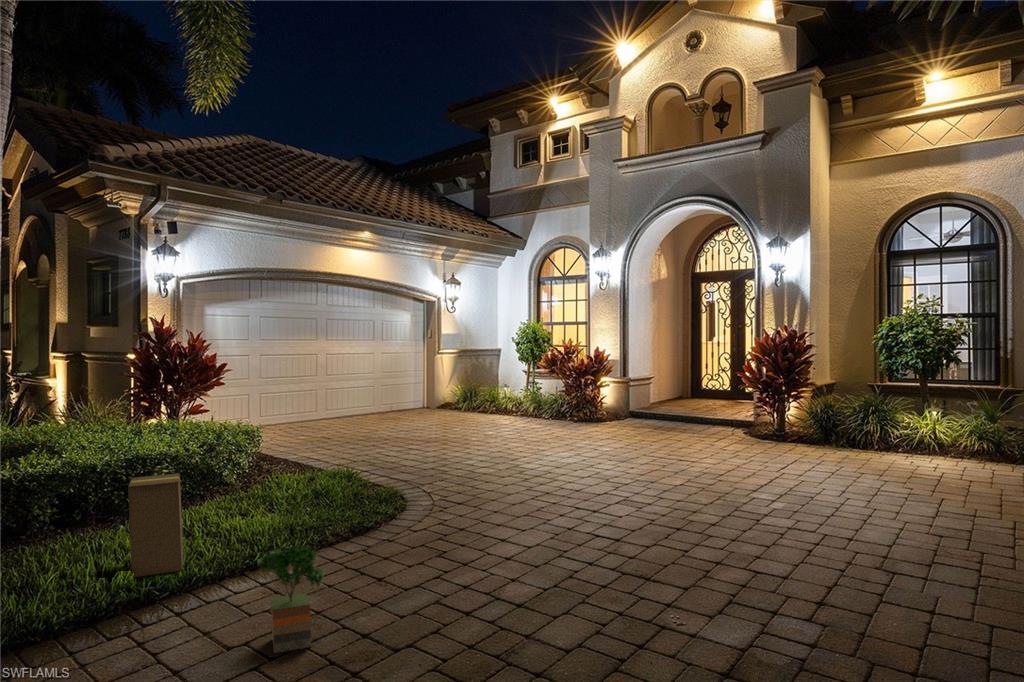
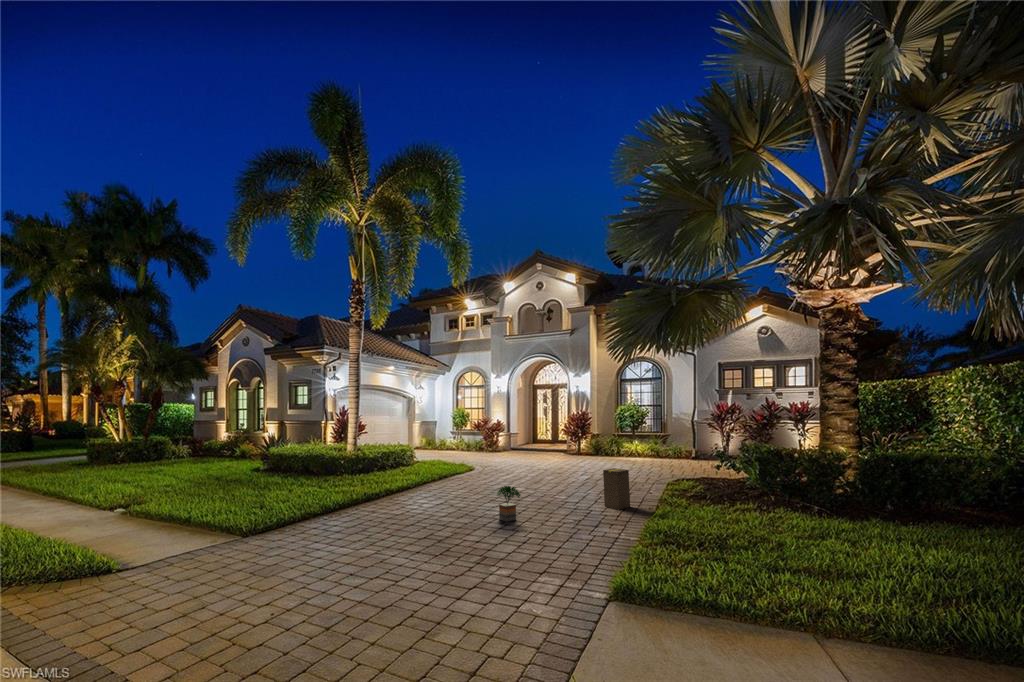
cardboard box: present [128,474,183,577] -> present [603,468,630,510]

